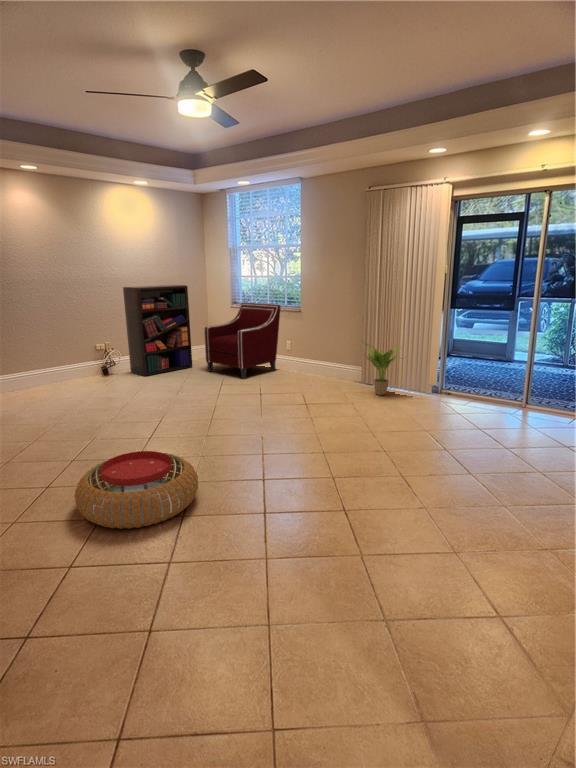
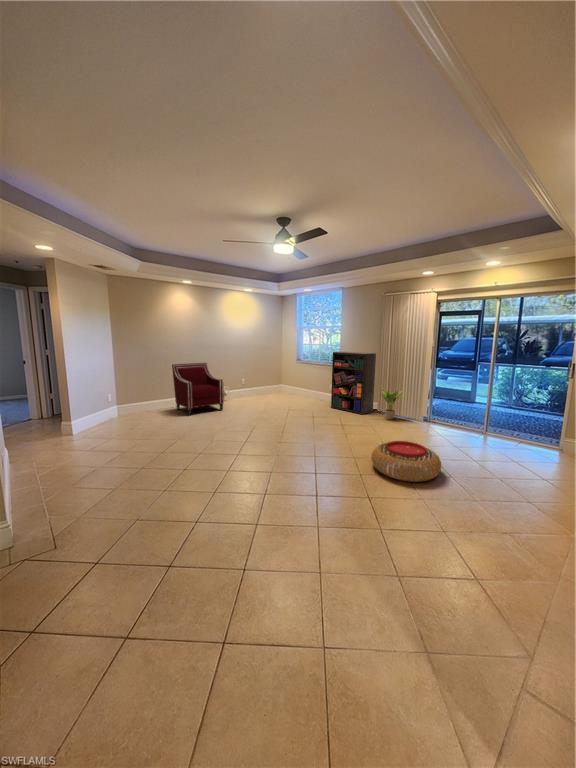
bookshelf: present [123,285,192,376] -> present [331,352,376,414]
armchair: present [204,302,280,379] -> present [172,363,224,416]
pouf: present [75,451,198,529] -> present [372,441,441,482]

